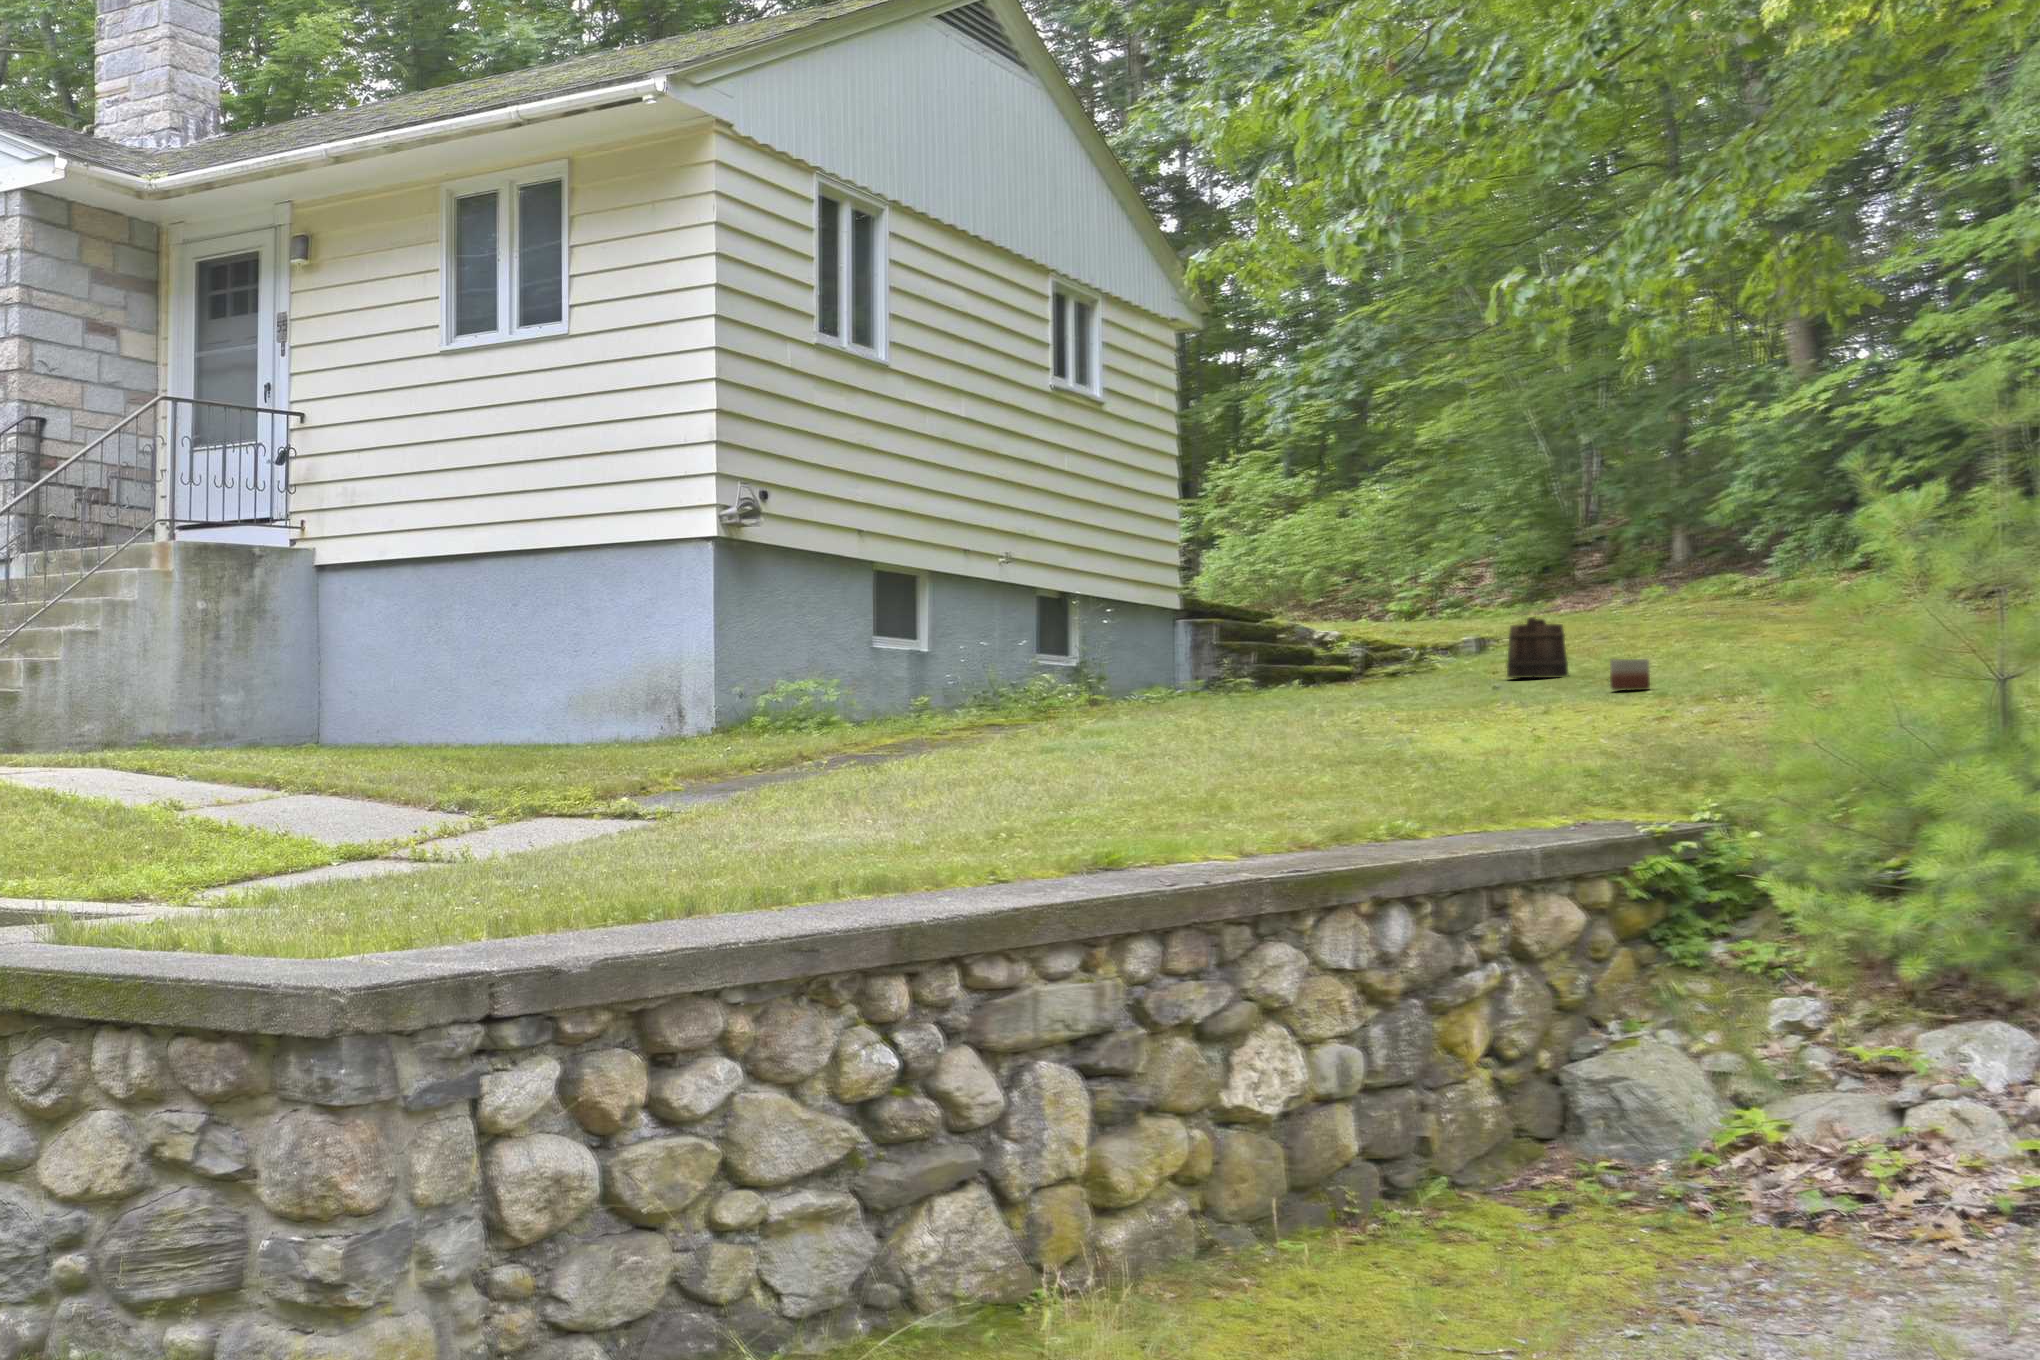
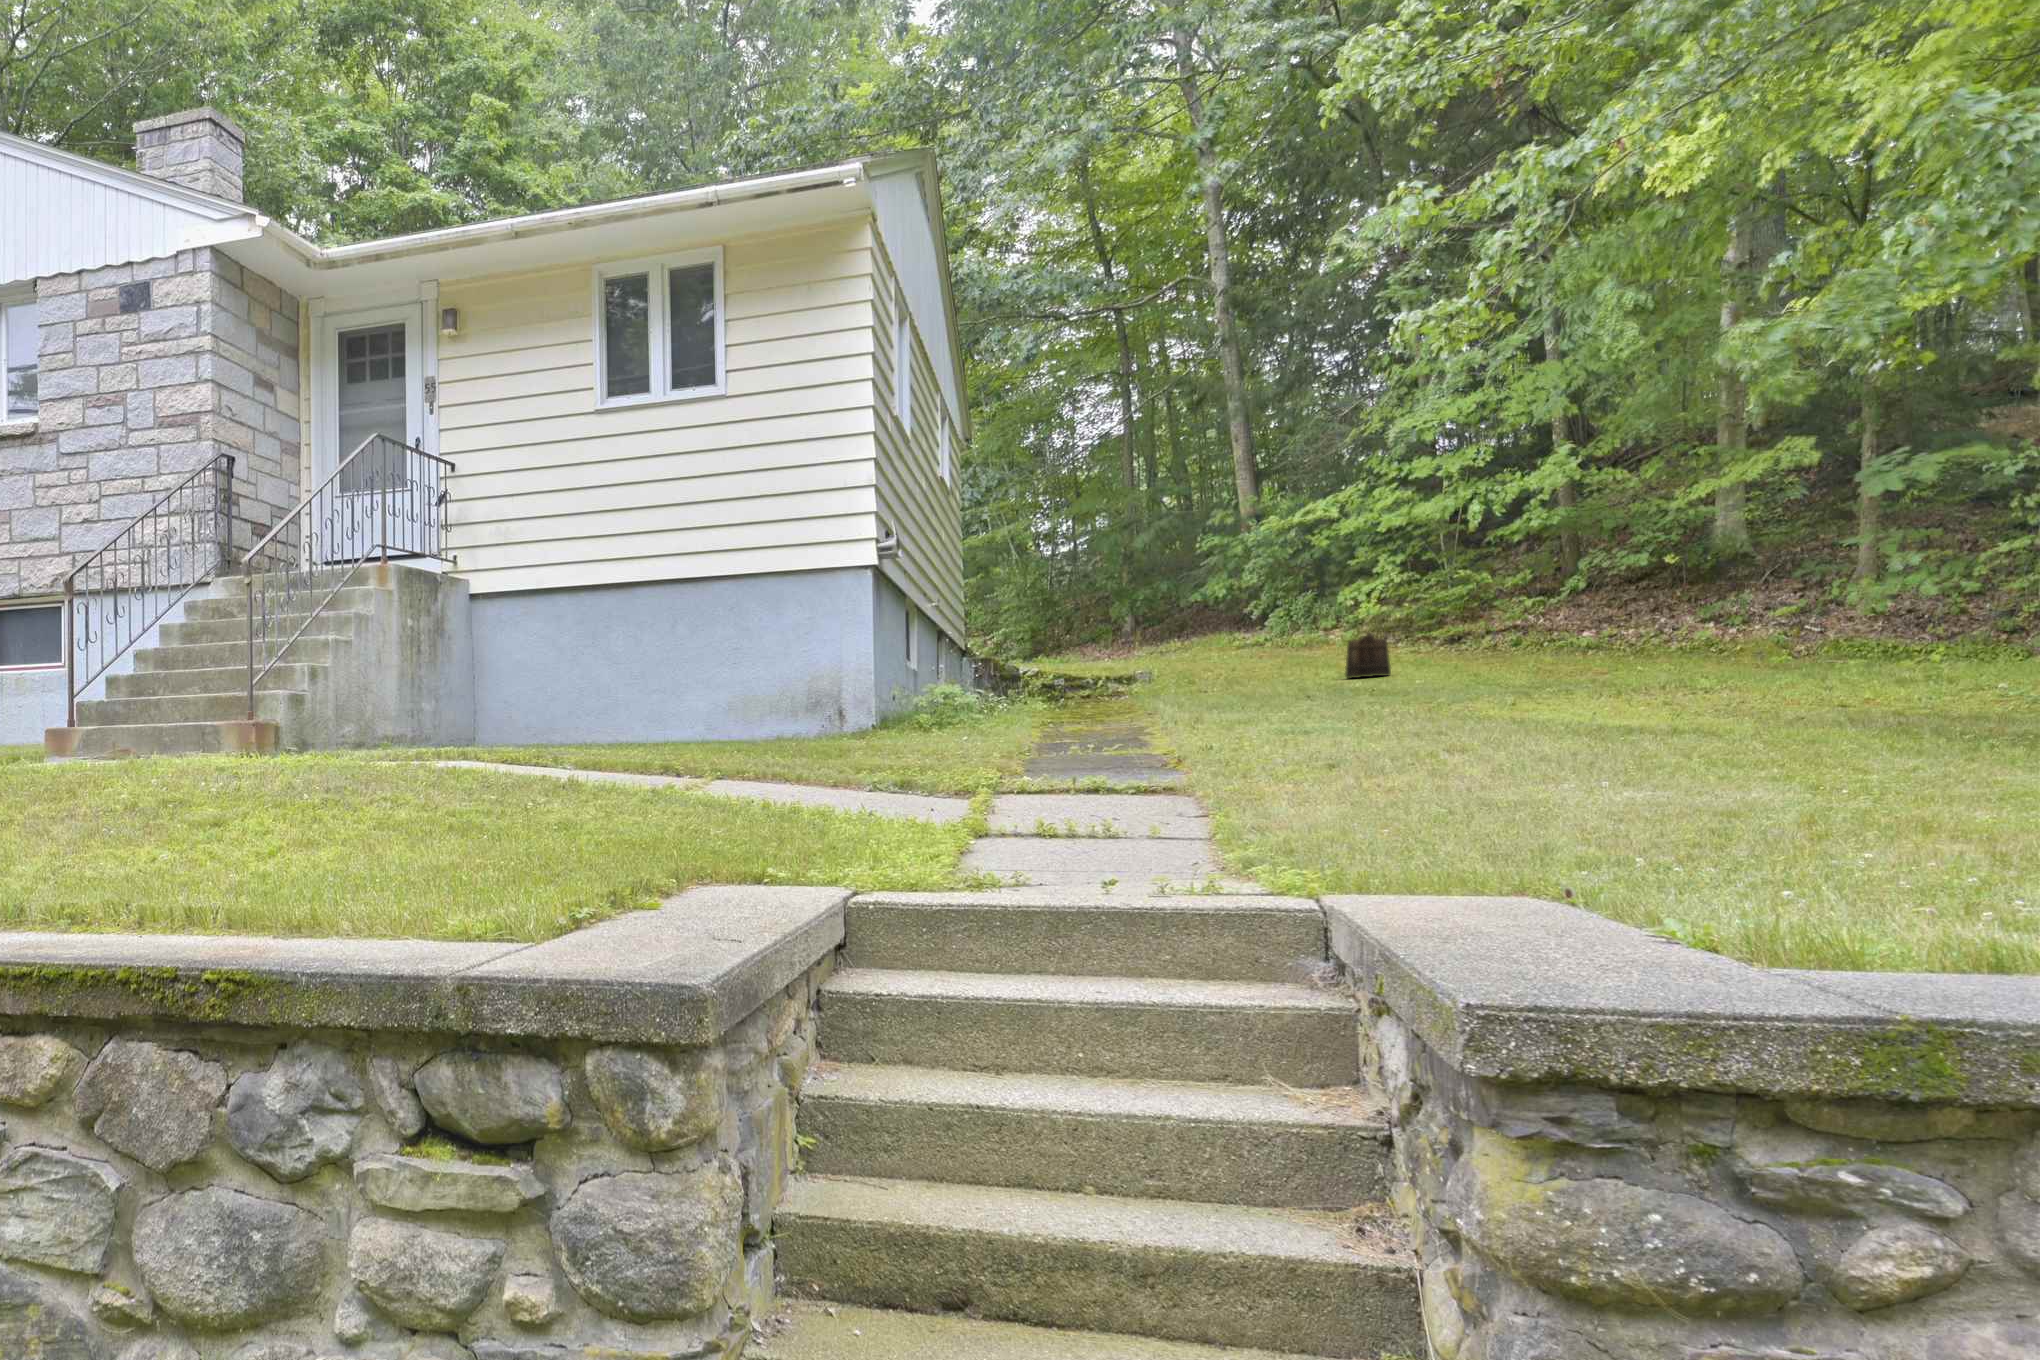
planter: present [1610,659,1650,691] -> none [1507,650,1538,674]

